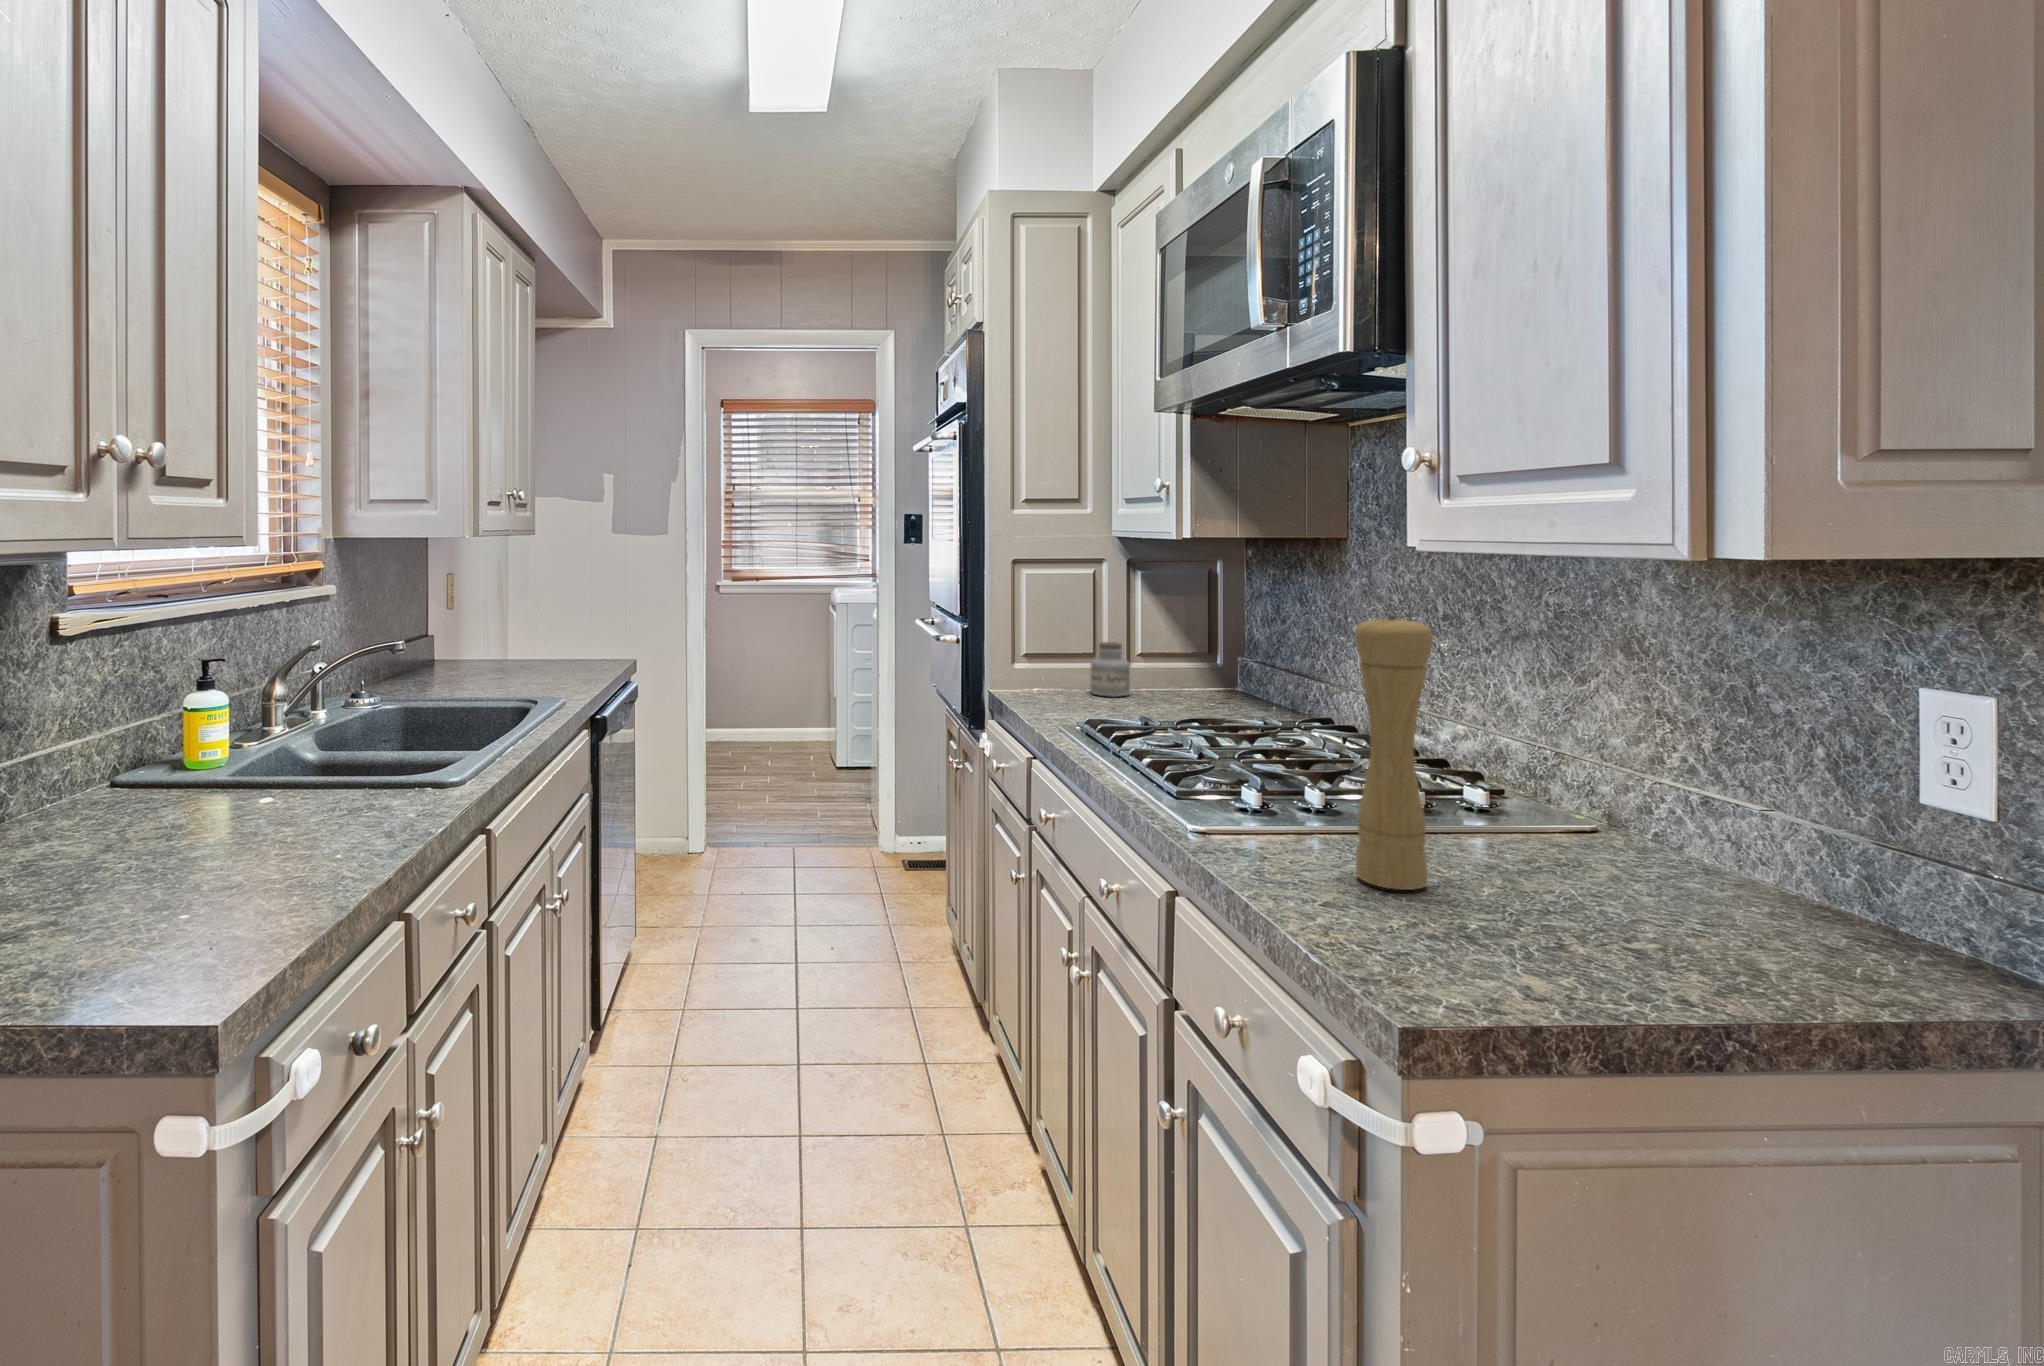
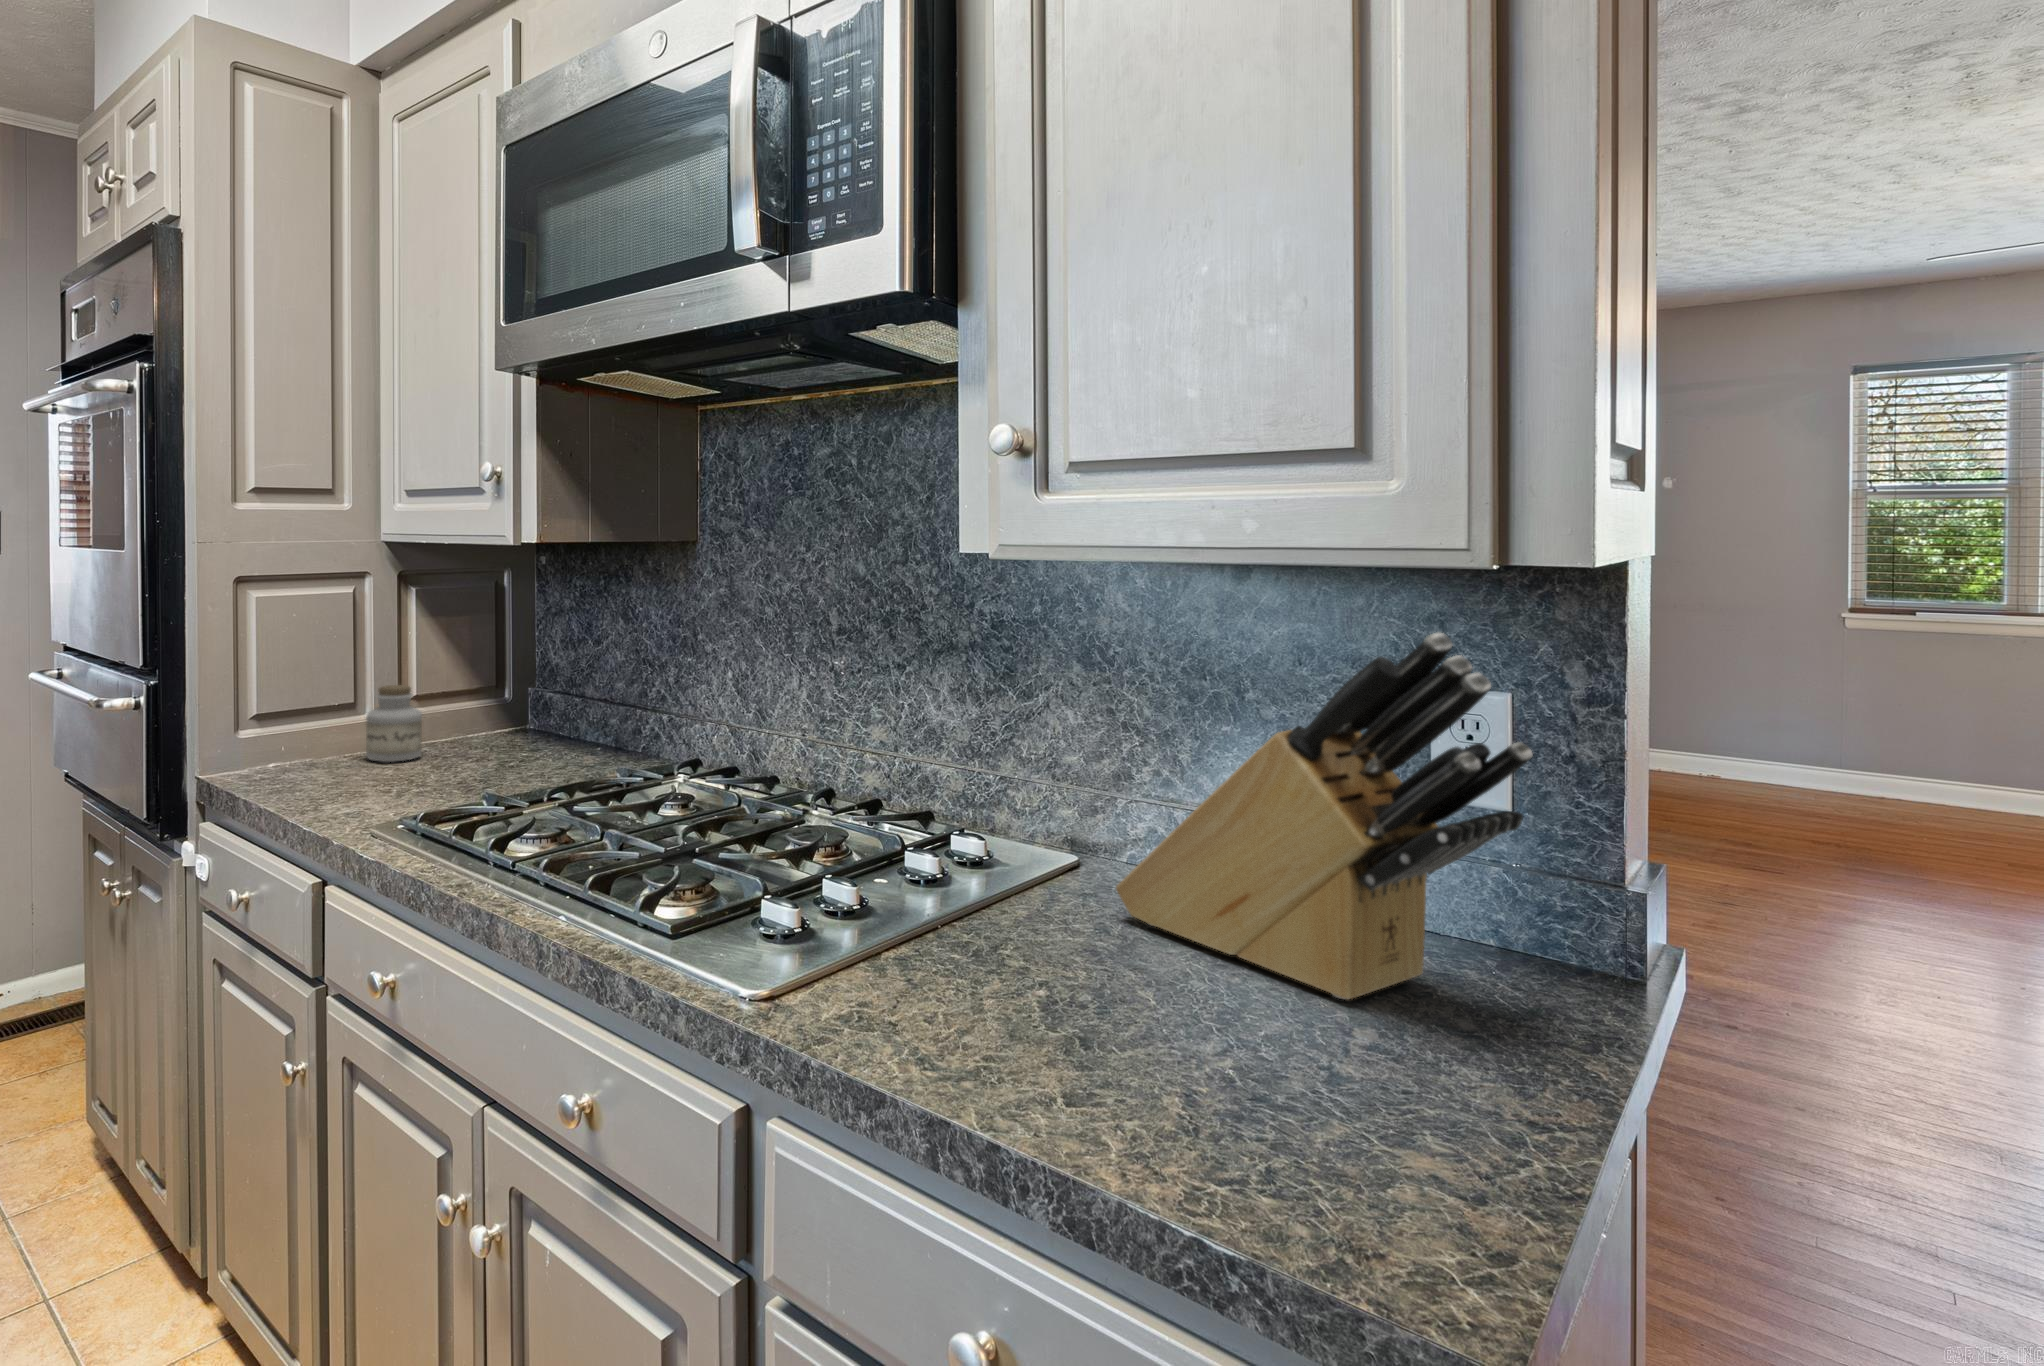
pepper mill: present [1355,615,1433,890] -> none [1010,641,1106,1023]
knife block: none [1554,626,1859,942] -> present [1116,633,1532,999]

